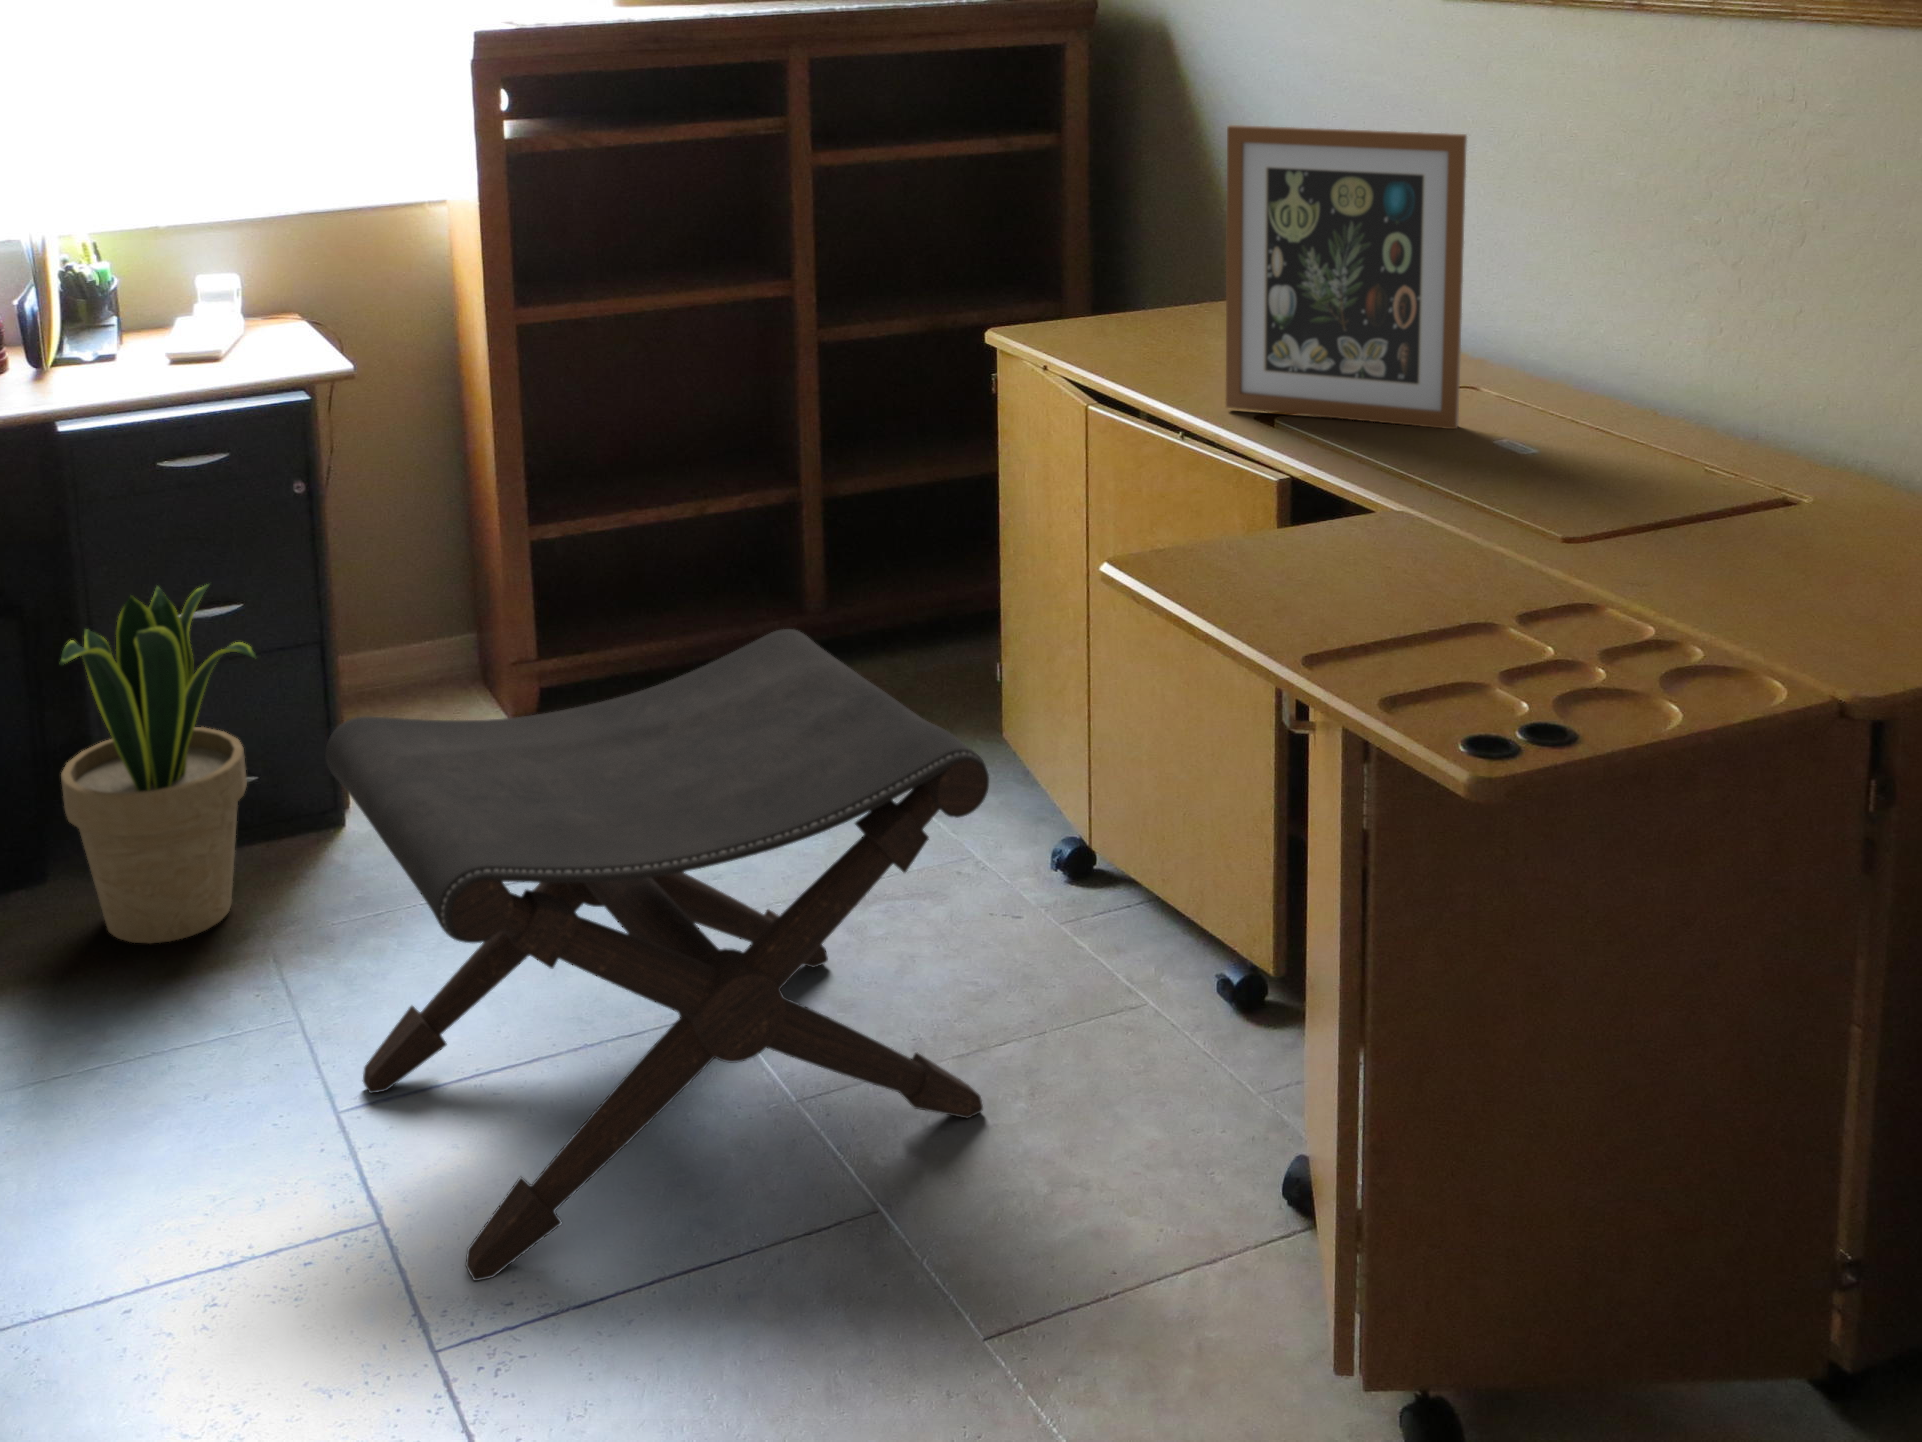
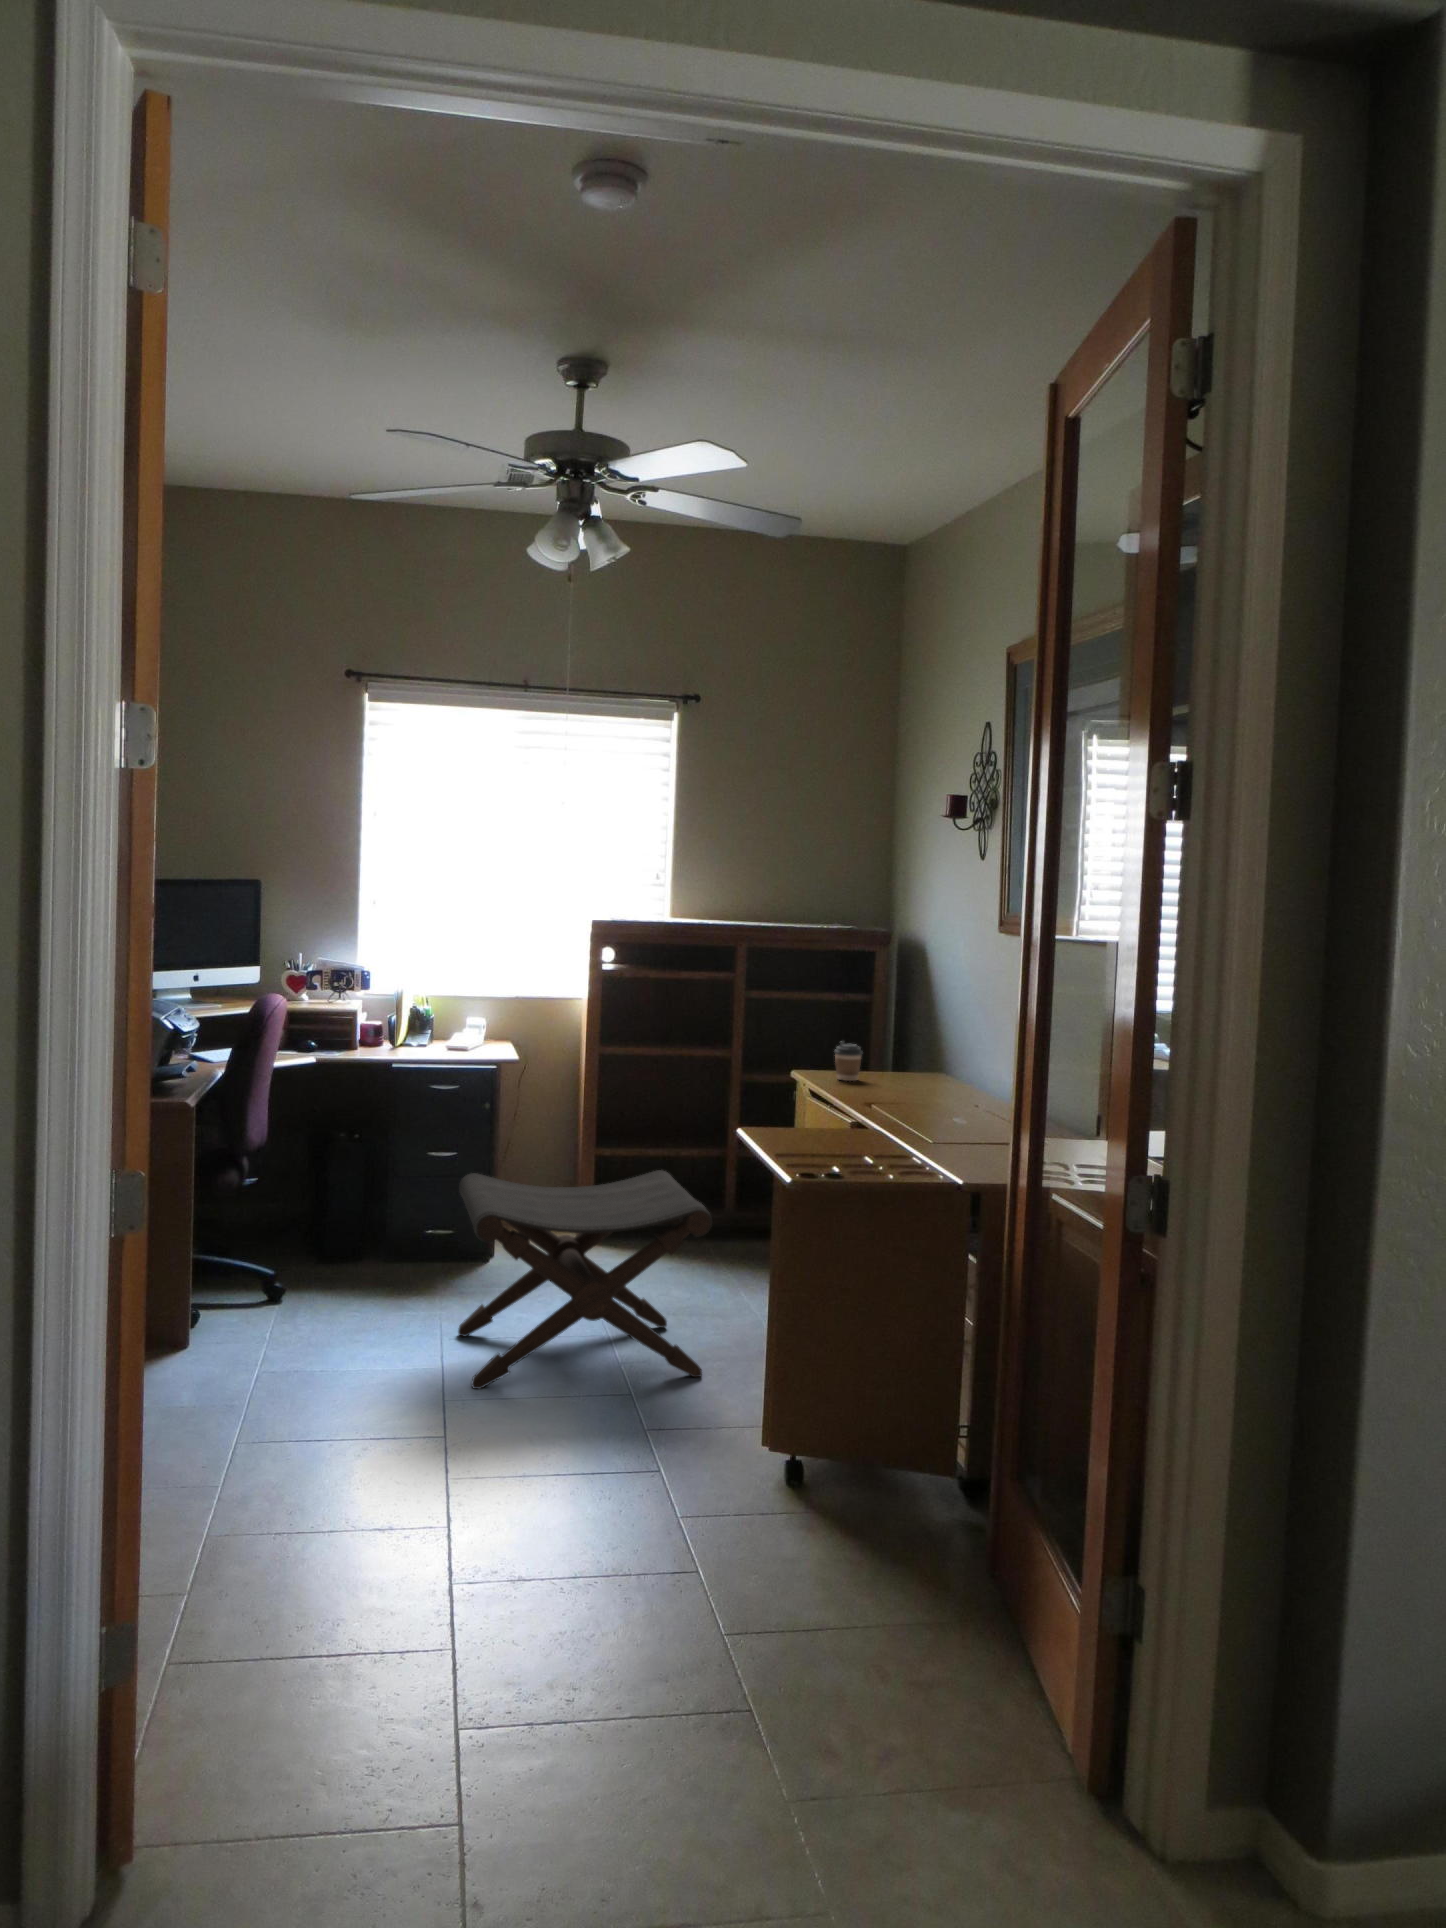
picture frame: present [1226,125,1467,429] -> none [863,968,961,1108]
coffee cup: none [1101,275,1163,362] -> present [835,1042,862,1081]
potted plant: present [60,584,256,943] -> none [370,1131,454,1285]

